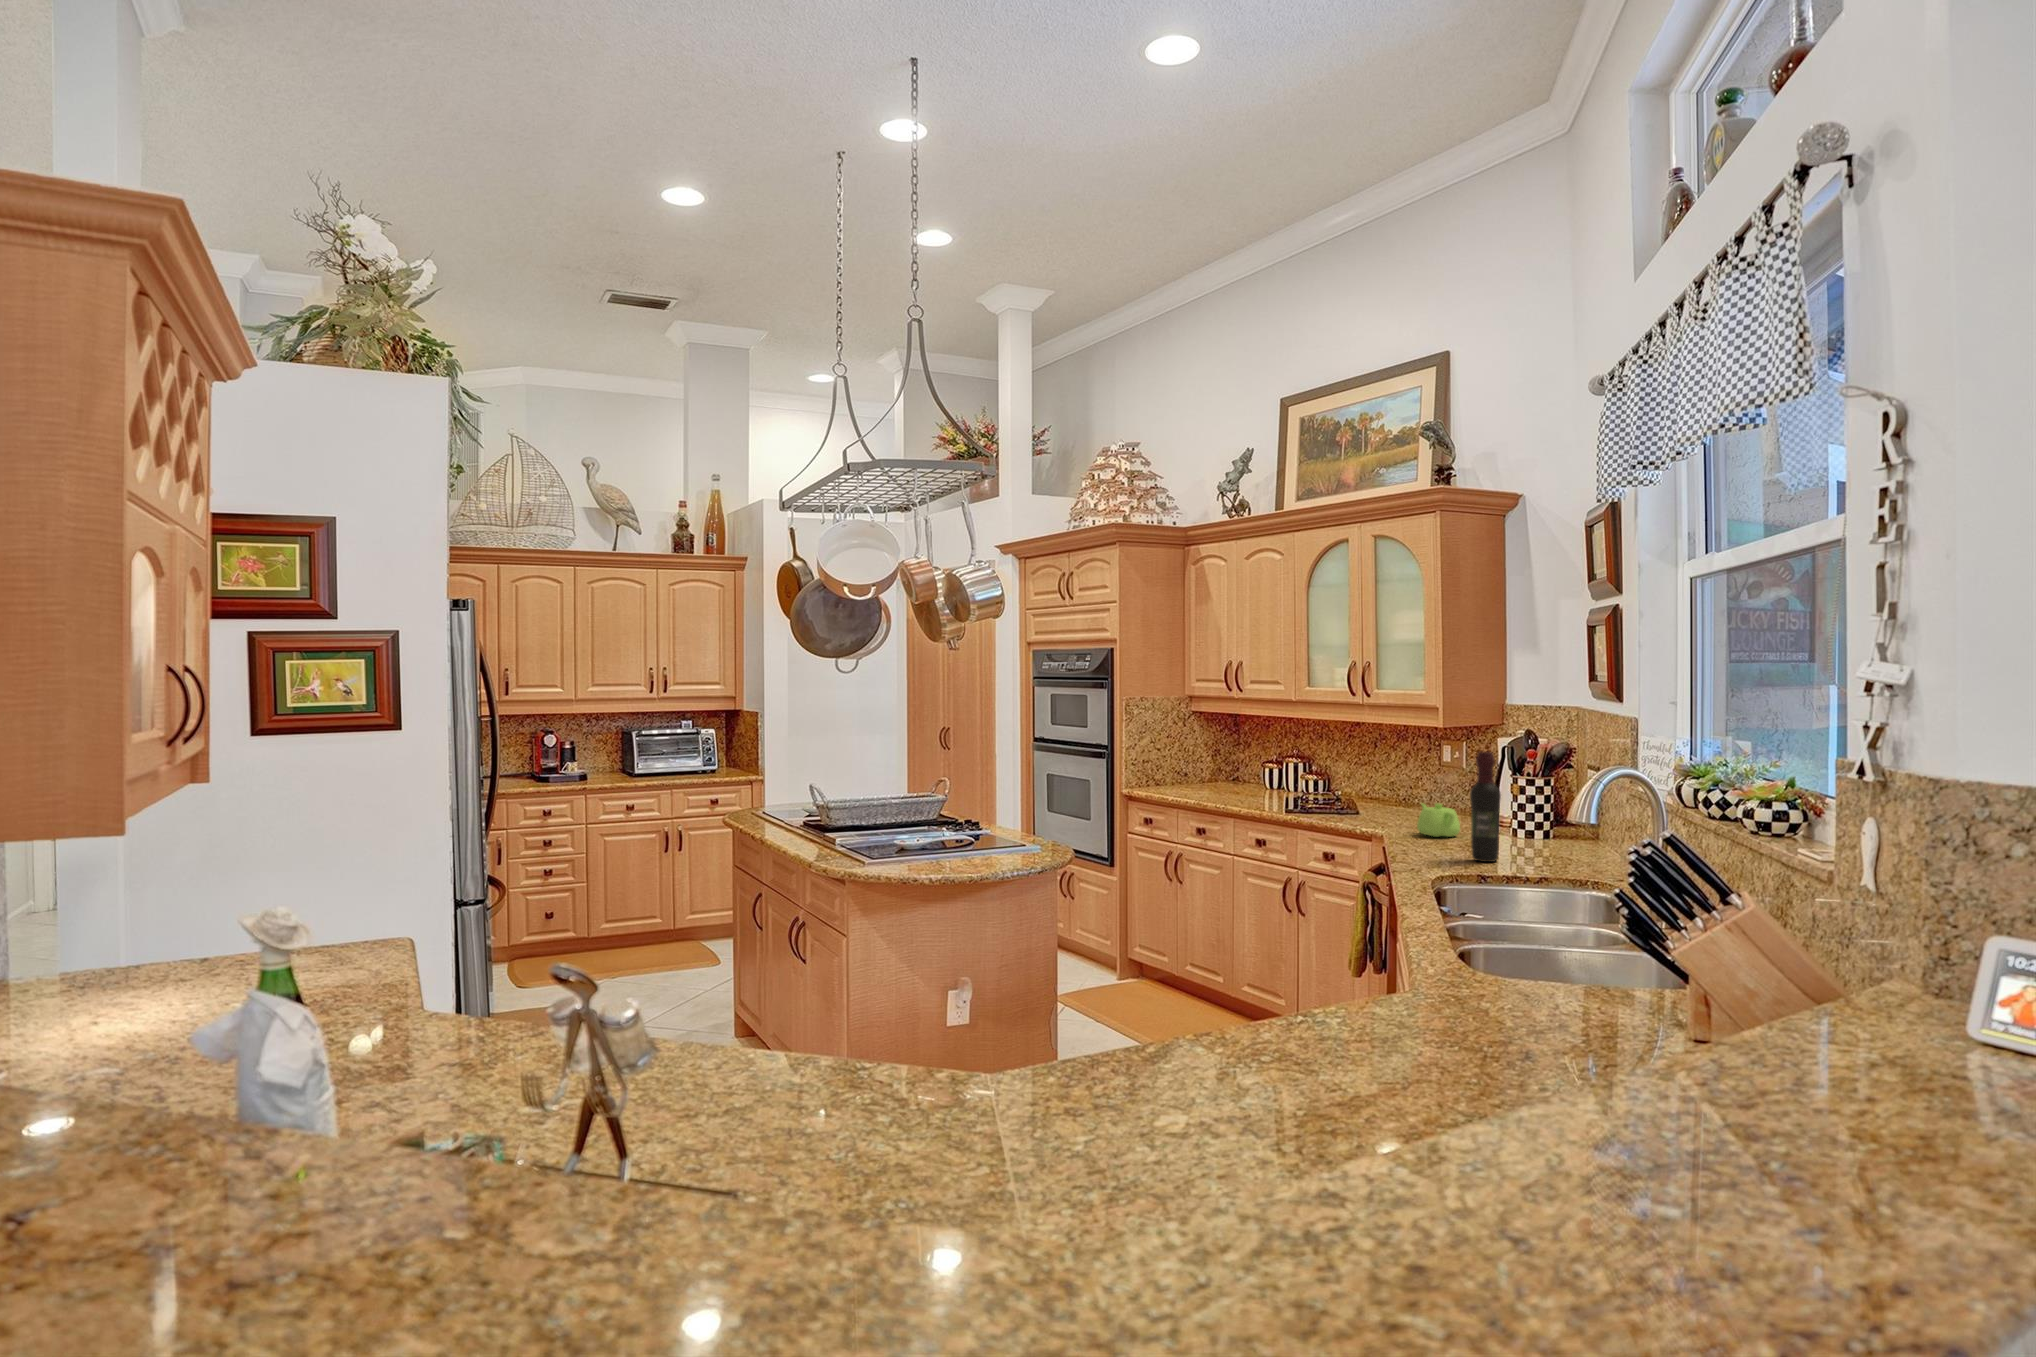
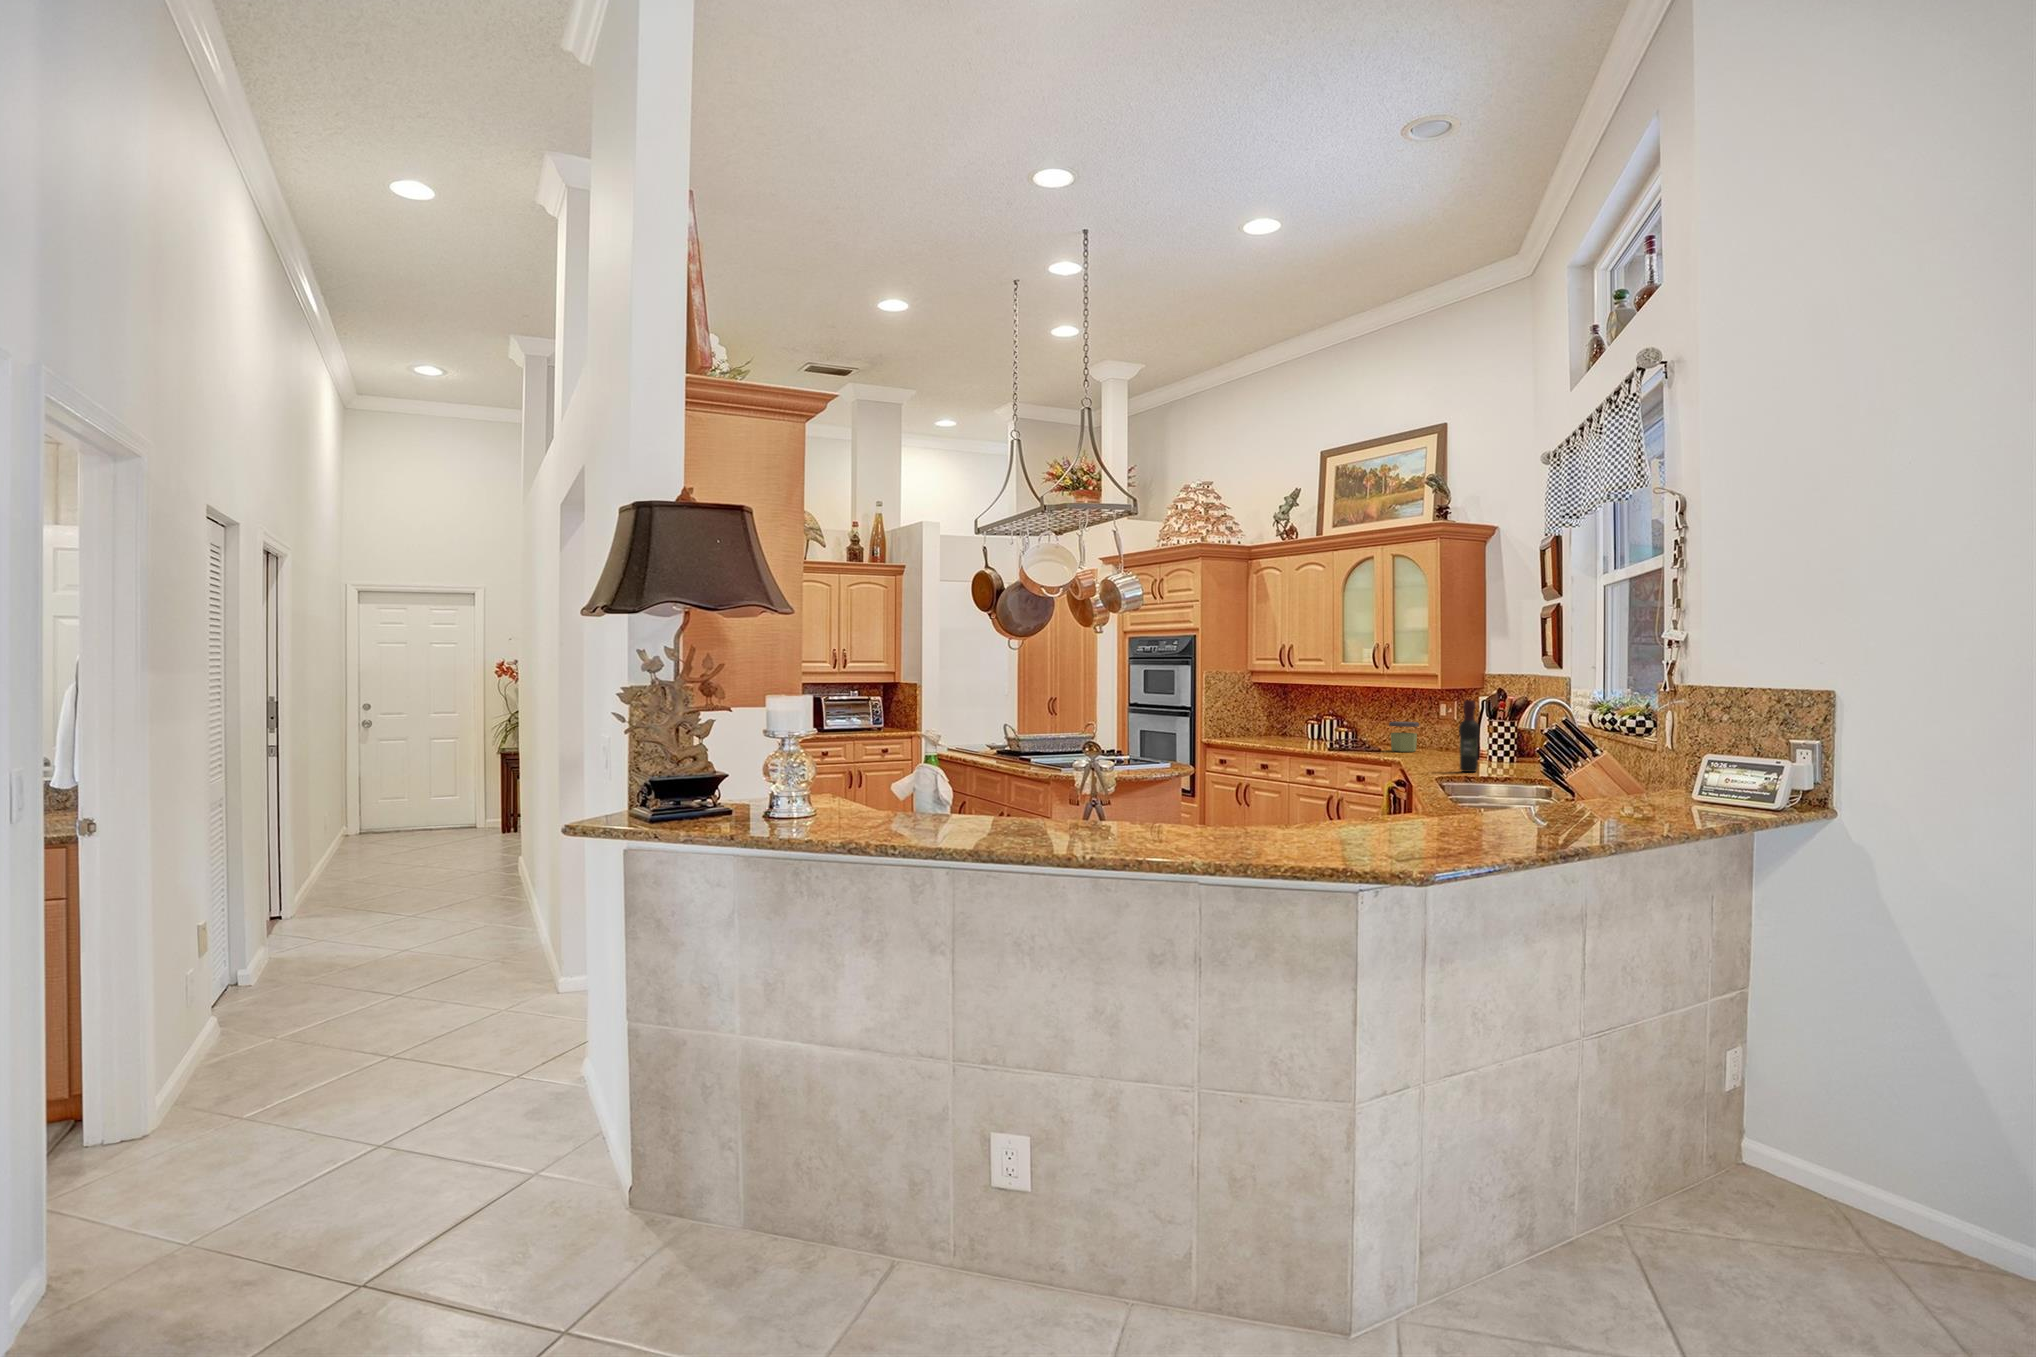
jar: none [1372,770,1414,814] -> present [1389,721,1419,752]
teapot: present [1417,803,1460,837] -> none [1422,739,1452,762]

